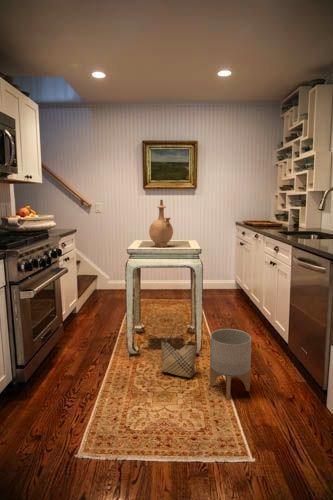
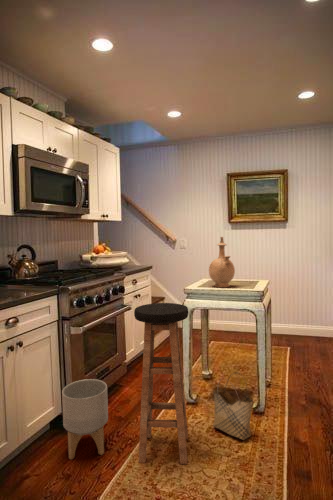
bar stool: none [94,262,150,412] -> present [134,303,188,464]
planter: present [210,329,251,399] -> present [62,379,108,459]

